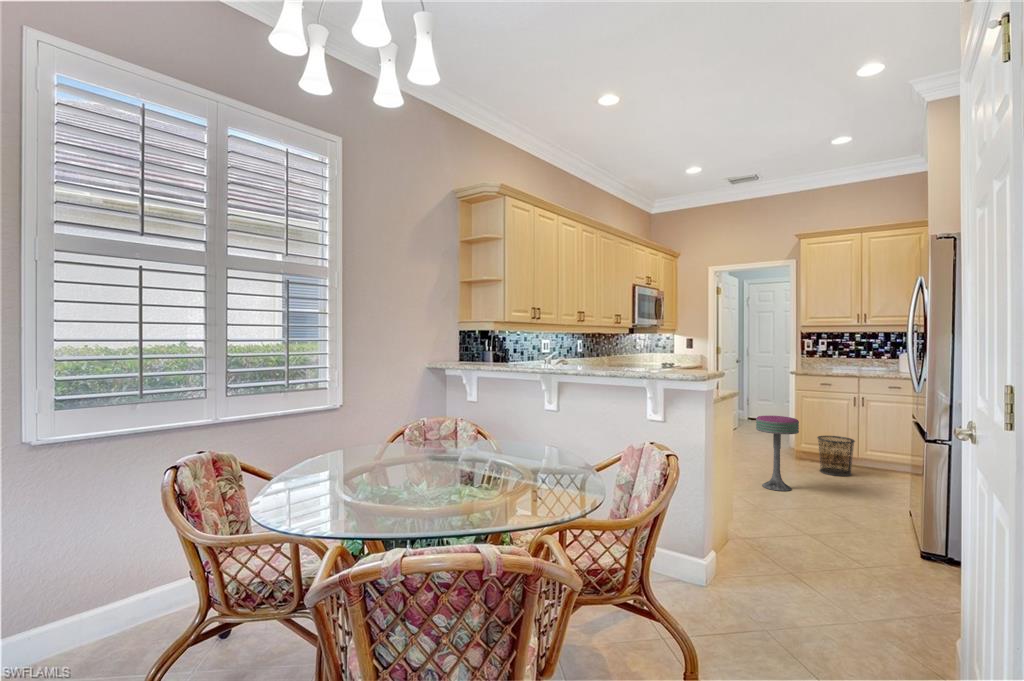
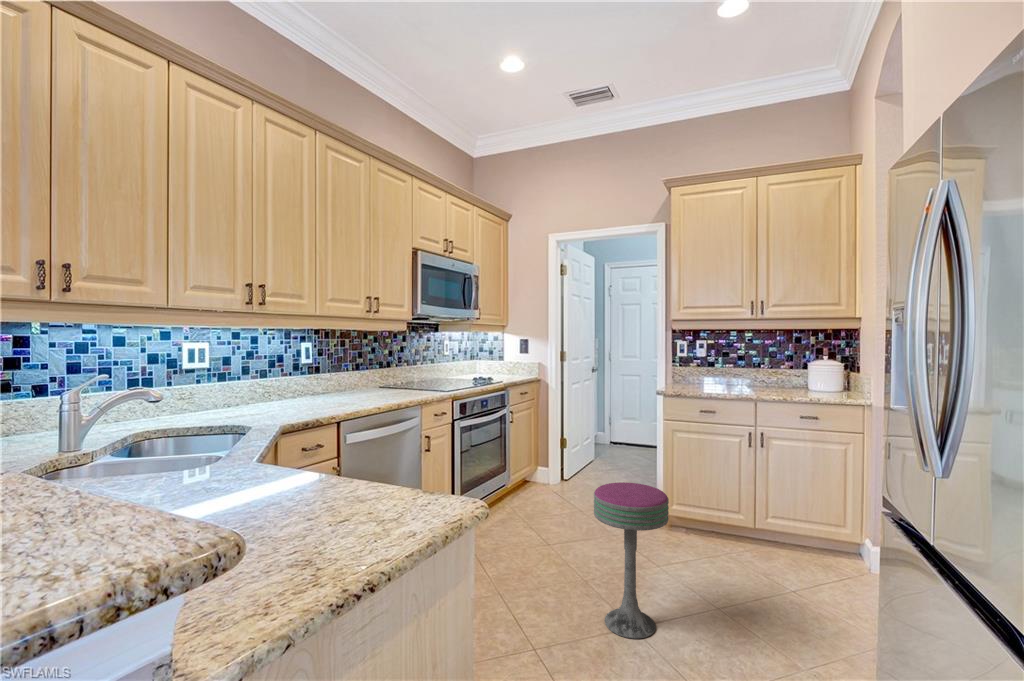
waste bin: present [817,436,855,476] -> none [696,495,754,570]

